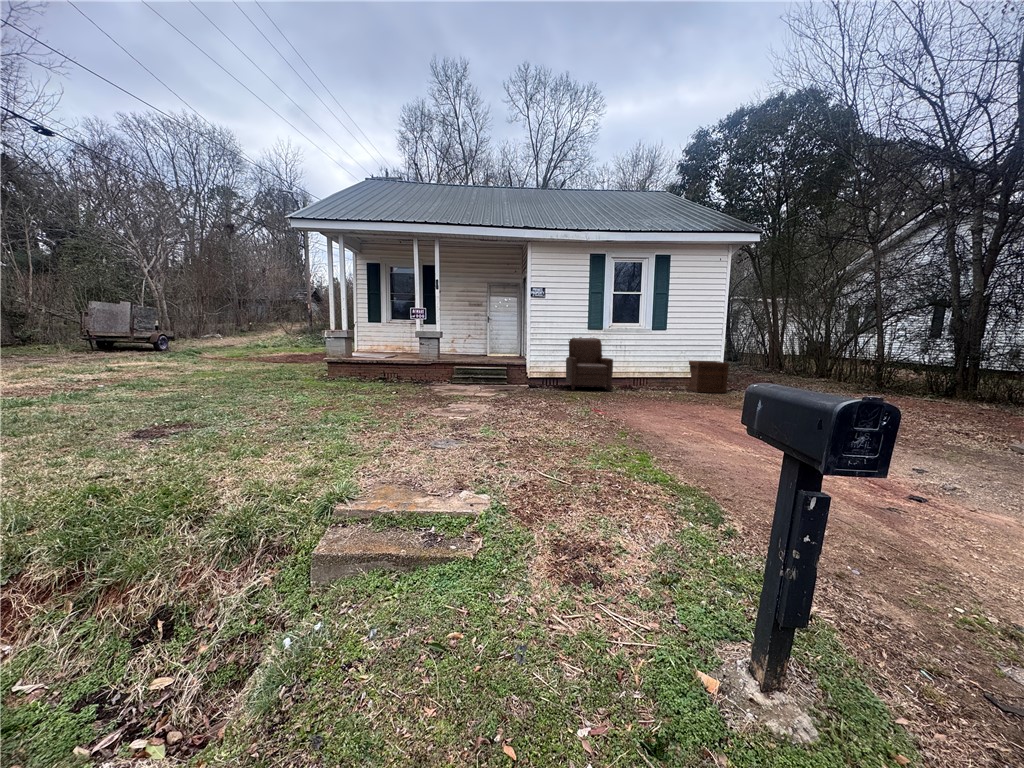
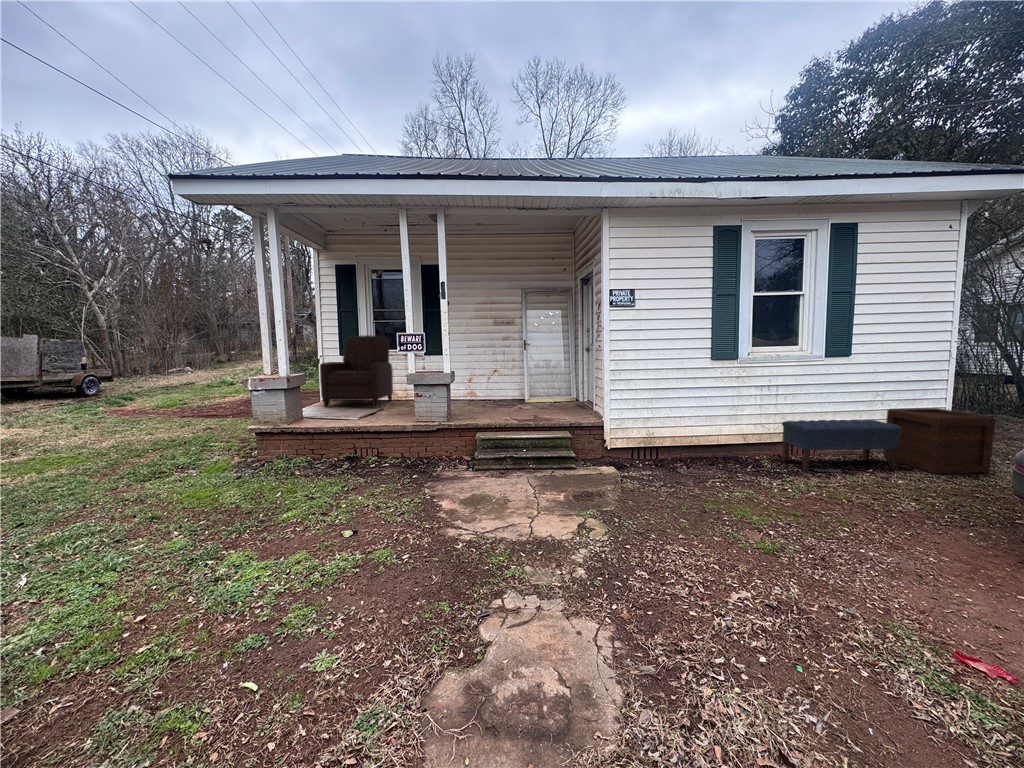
chair: present [566,337,613,391] -> present [320,335,393,408]
bench: none [627,364,684,391] -> present [782,420,902,470]

